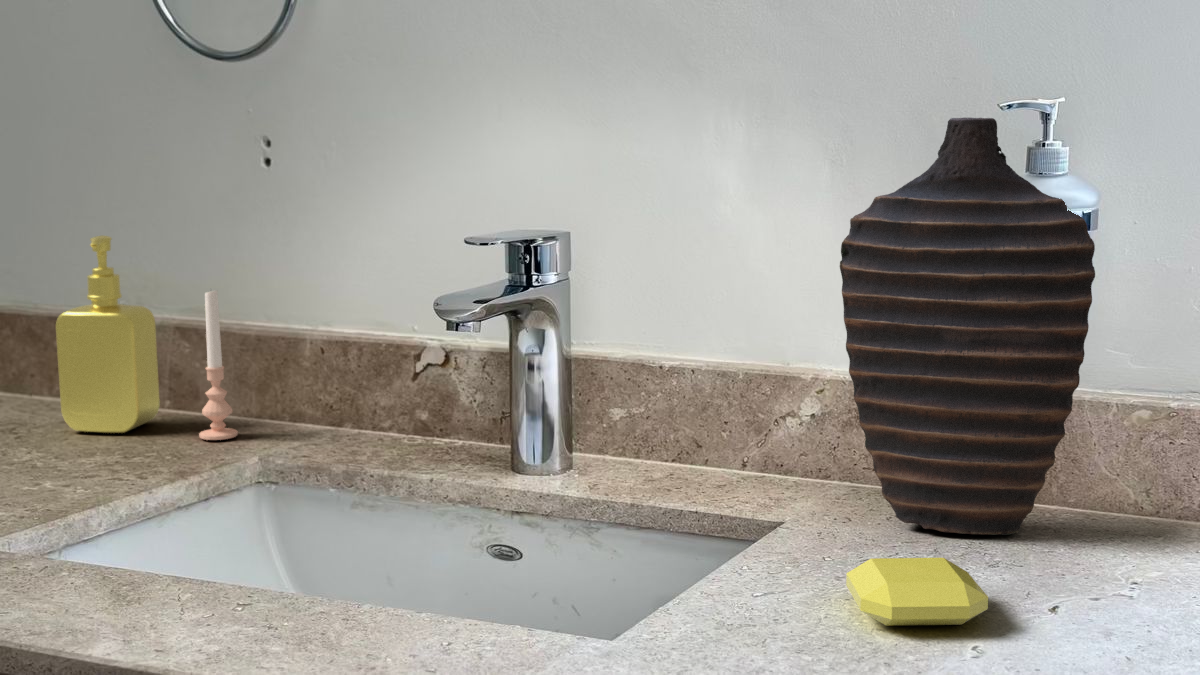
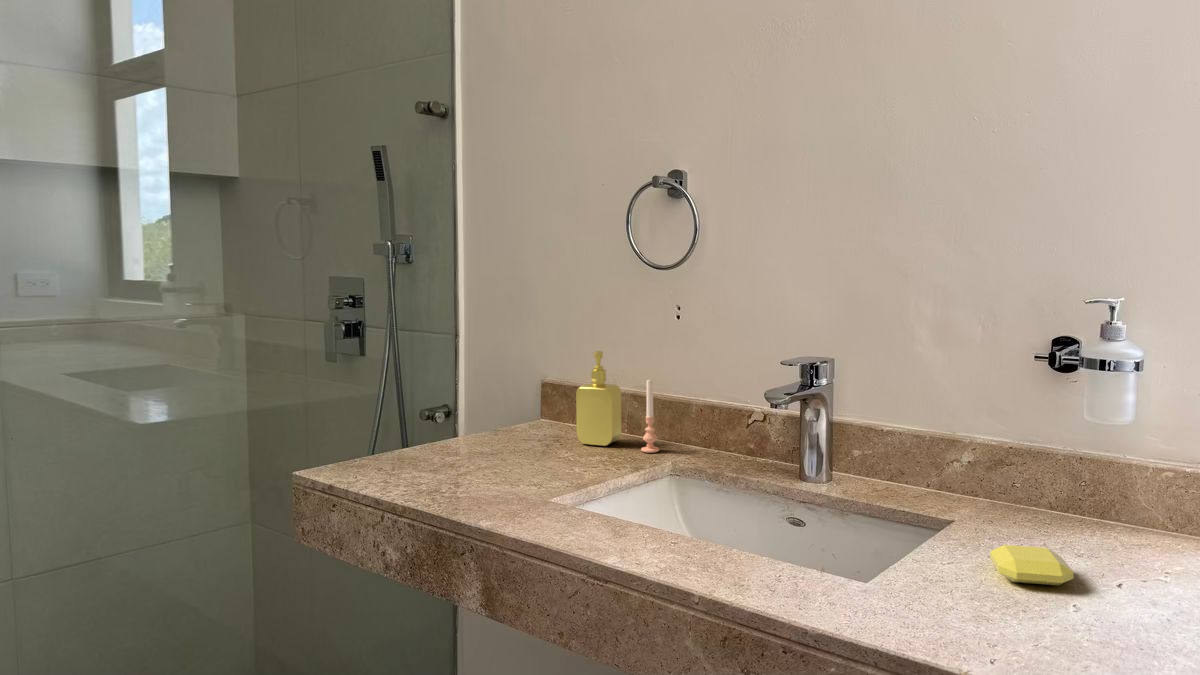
decorative vase: present [840,118,1095,535] -> none [986,309,1142,537]

